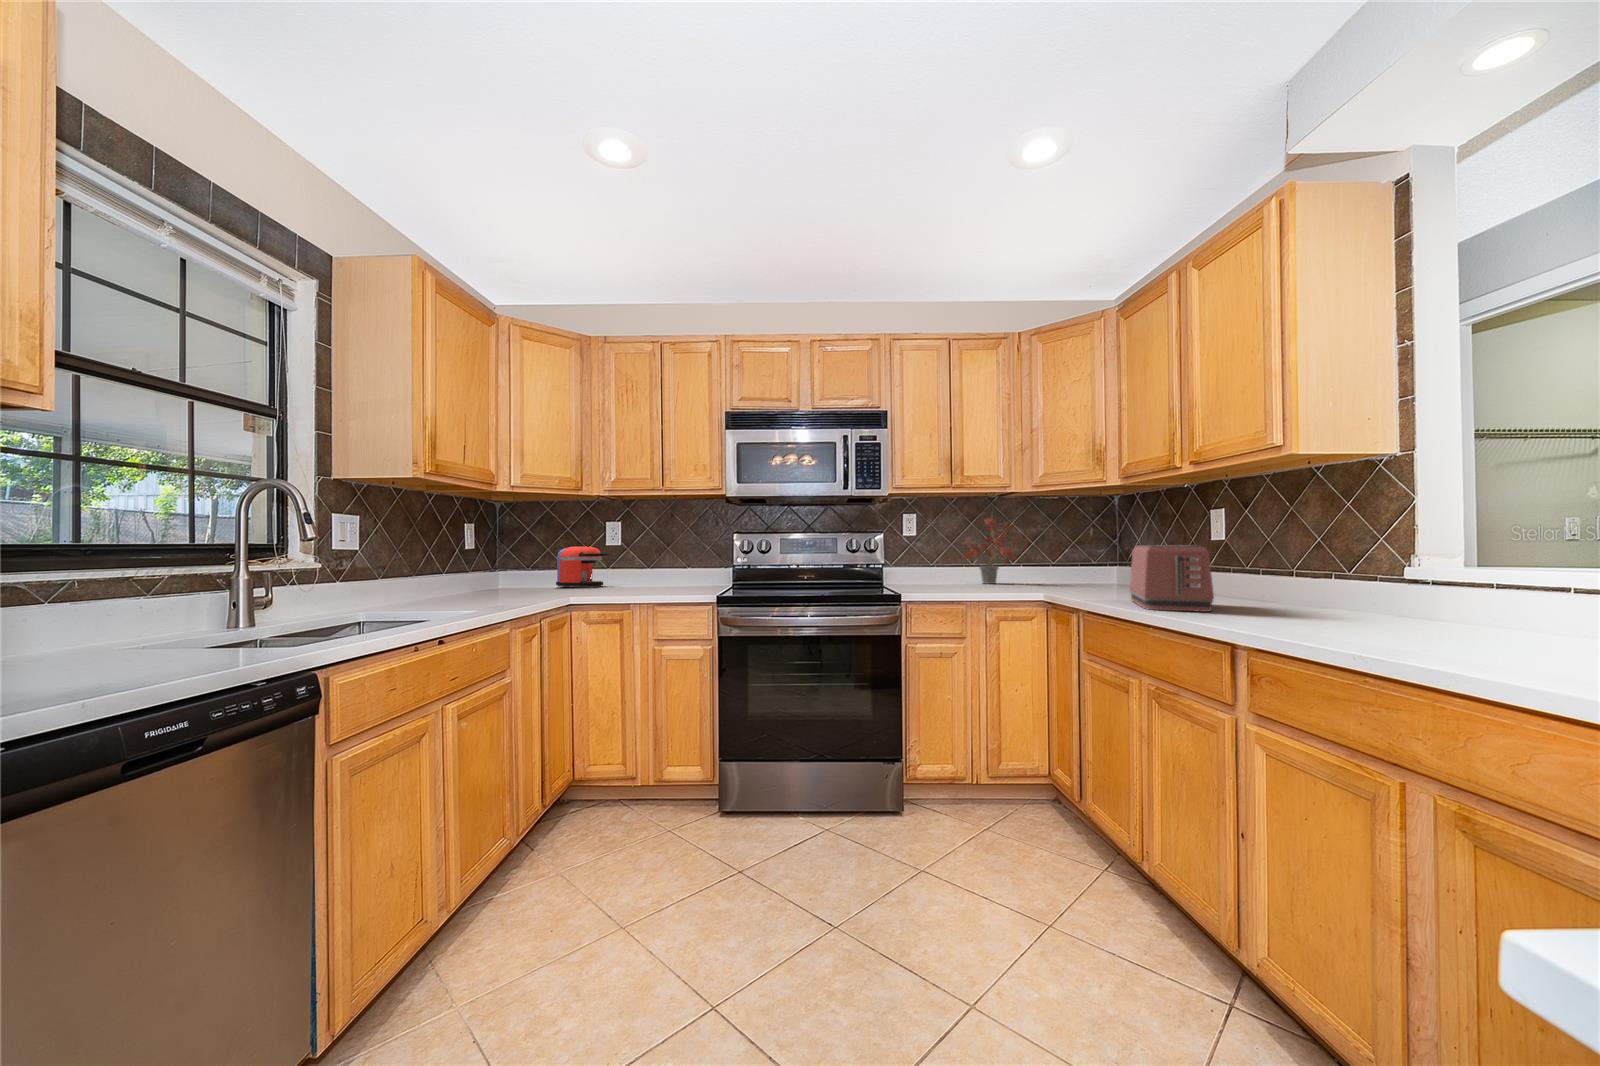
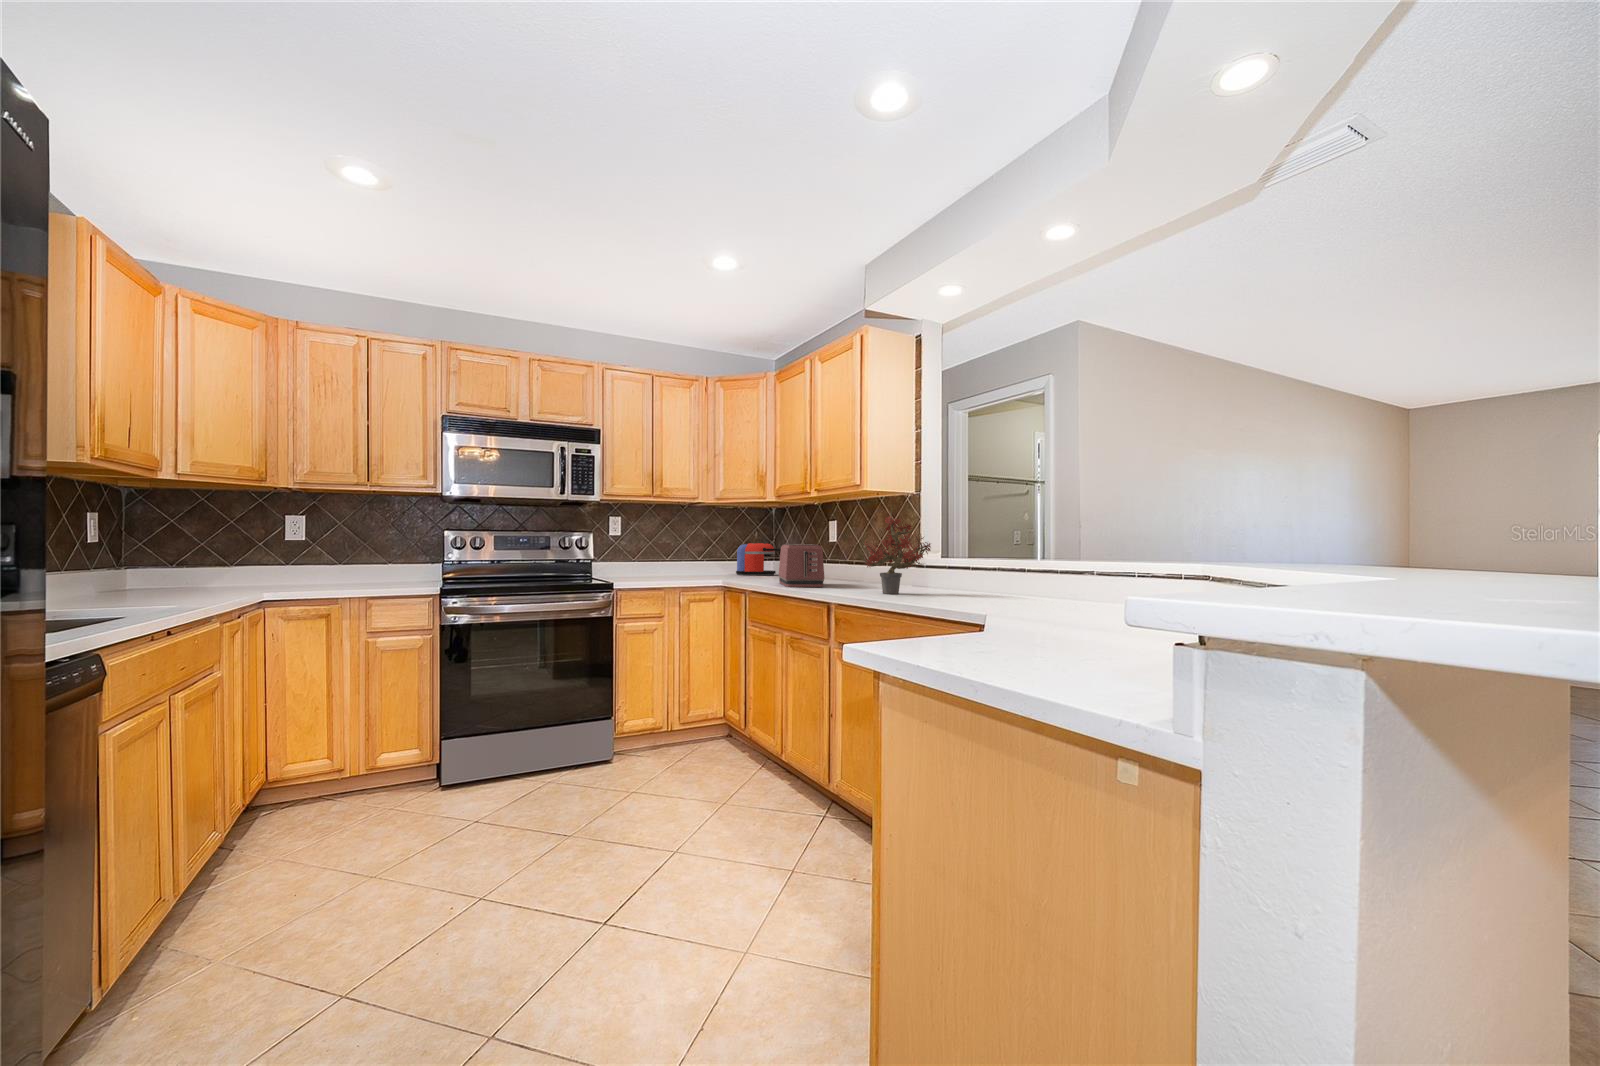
potted plant: present [962,518,1027,584] -> present [859,503,931,594]
coffee maker: present [556,547,609,587] -> present [736,543,781,575]

